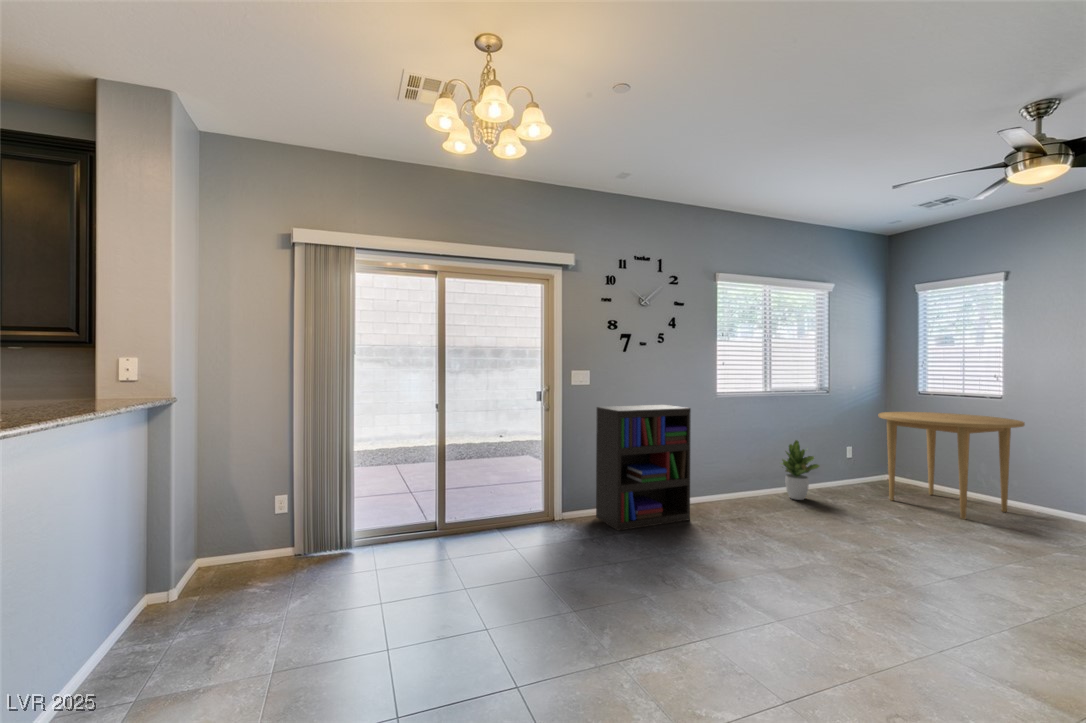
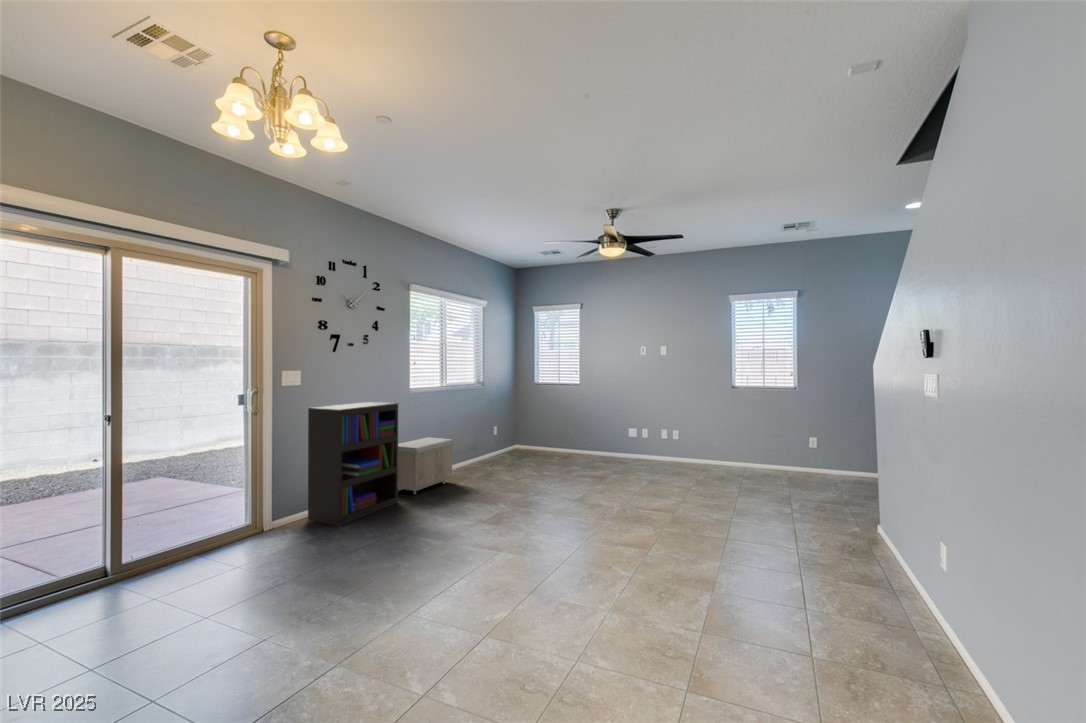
dining table: present [878,412,1025,519] -> none [517,397,592,466]
potted plant: present [781,440,819,500] -> none [454,424,484,472]
storage bench: none [688,450,770,514] -> present [398,437,454,494]

